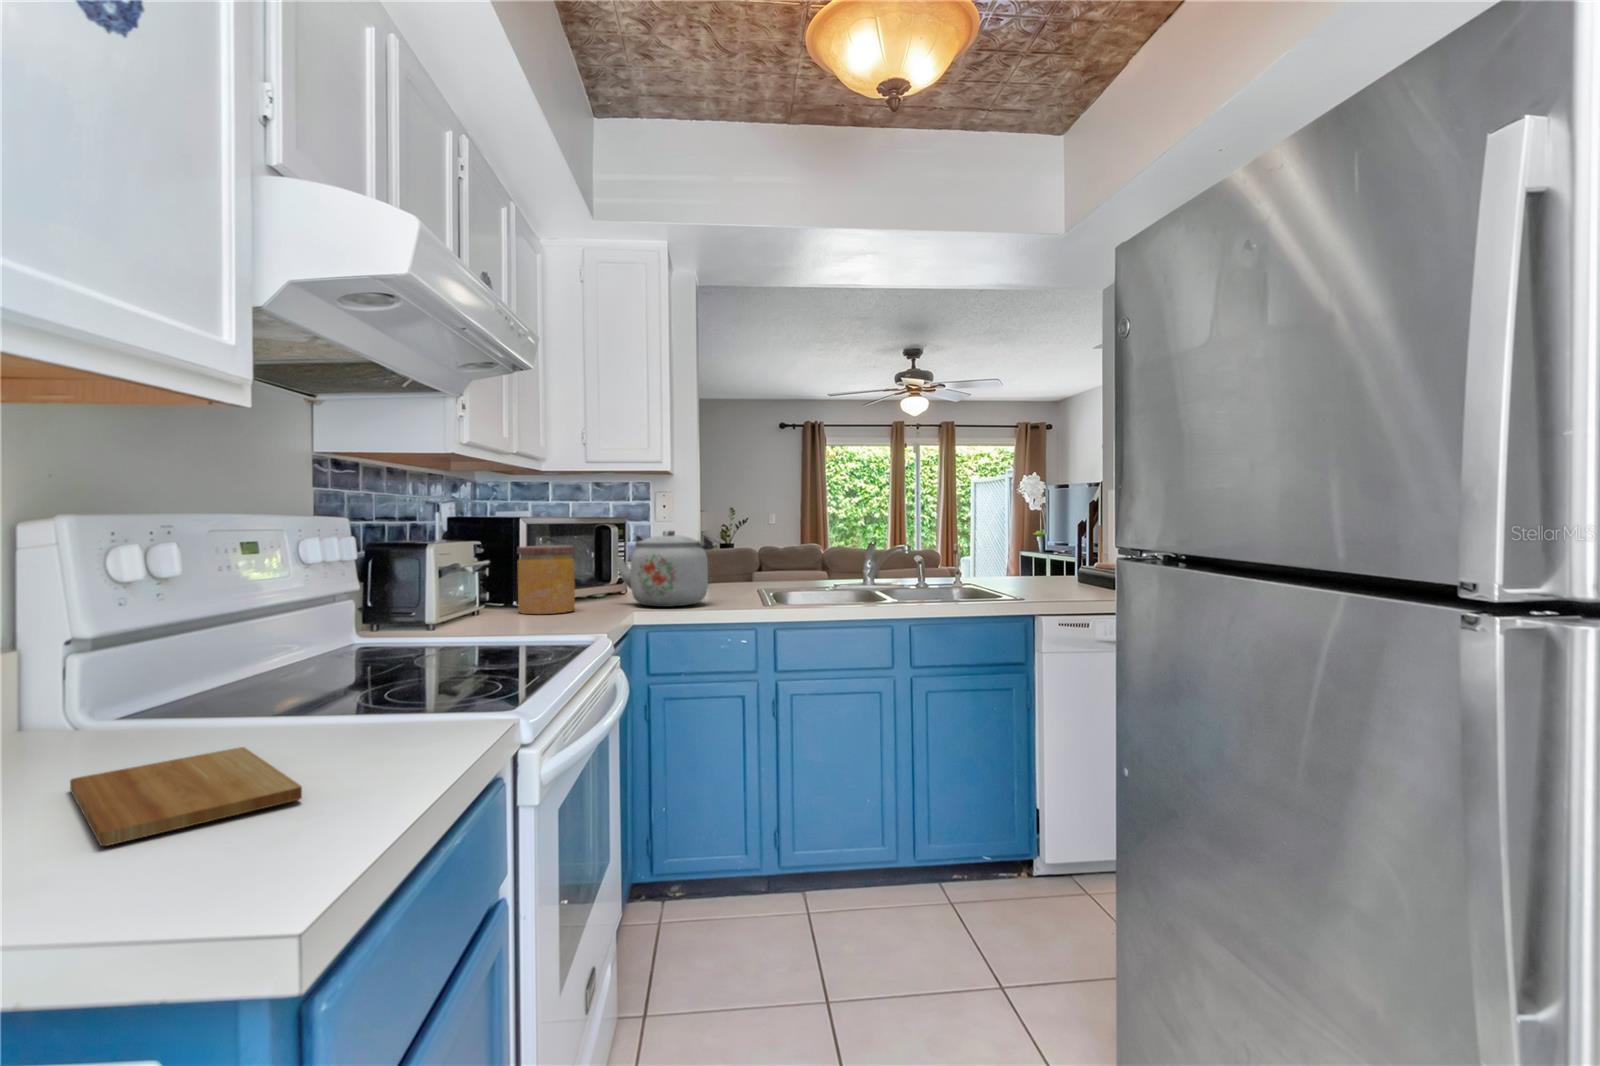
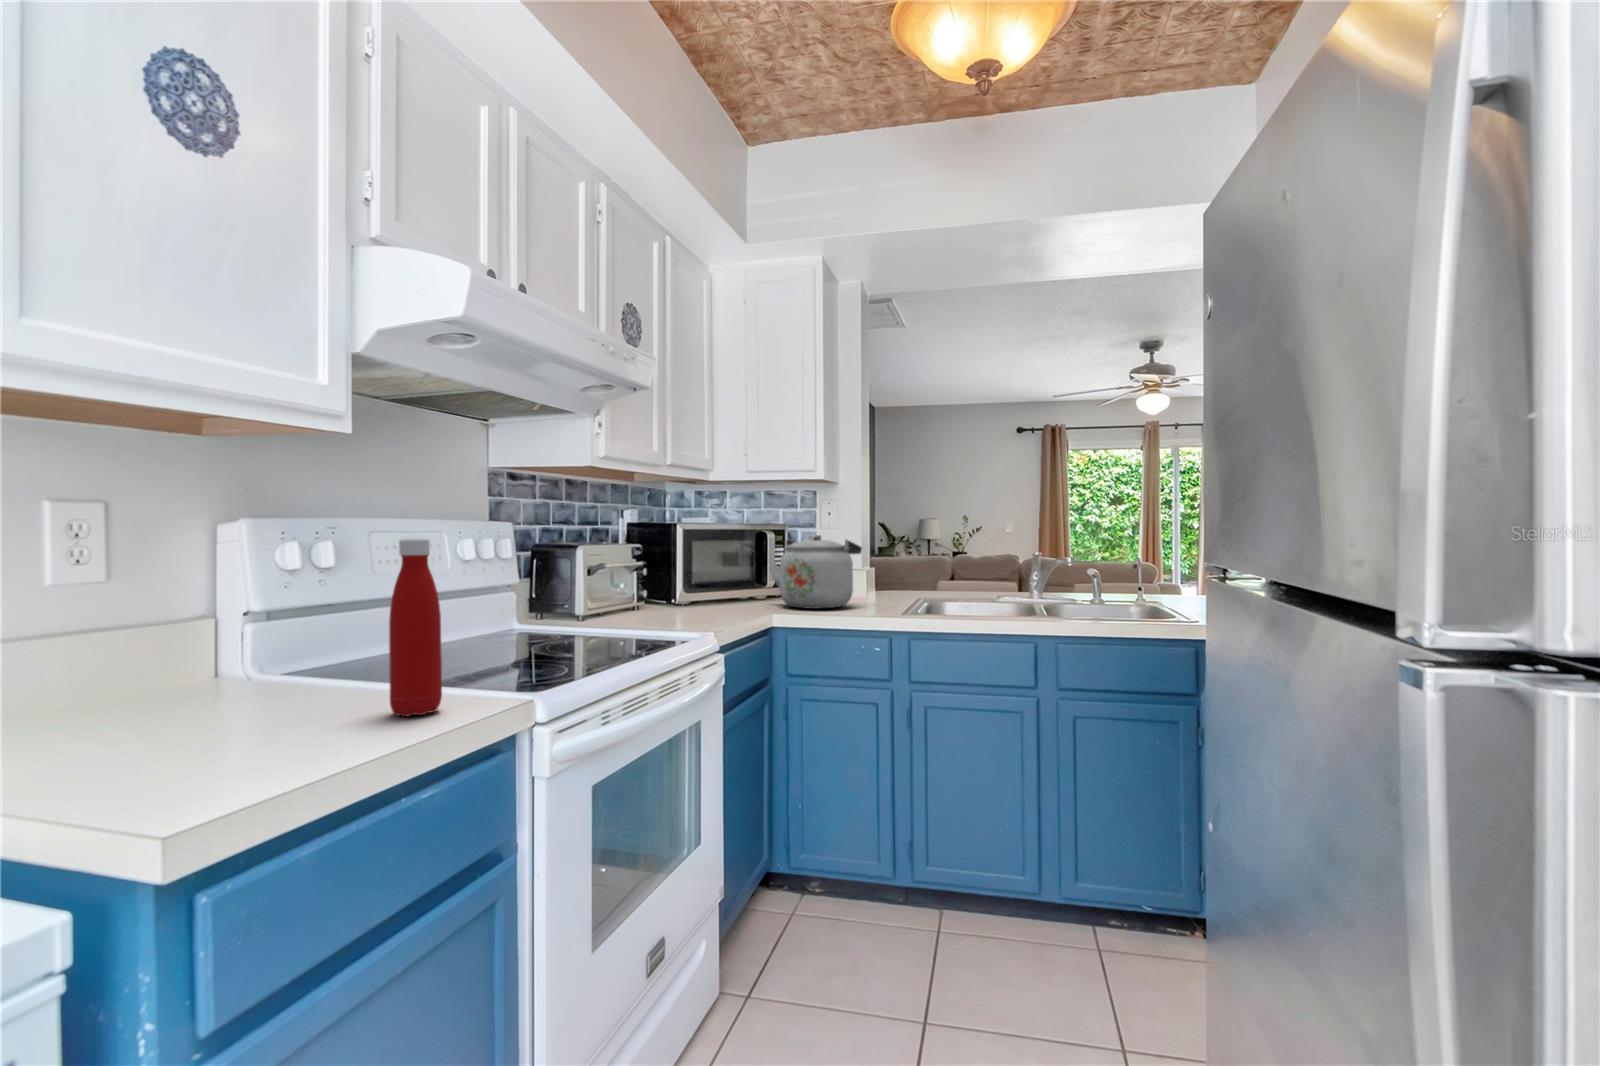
bottle: none [380,541,440,745] -> present [389,538,442,716]
jar: present [517,545,575,614] -> none [673,549,724,611]
cutting board: present [70,747,302,846] -> none [94,706,287,773]

